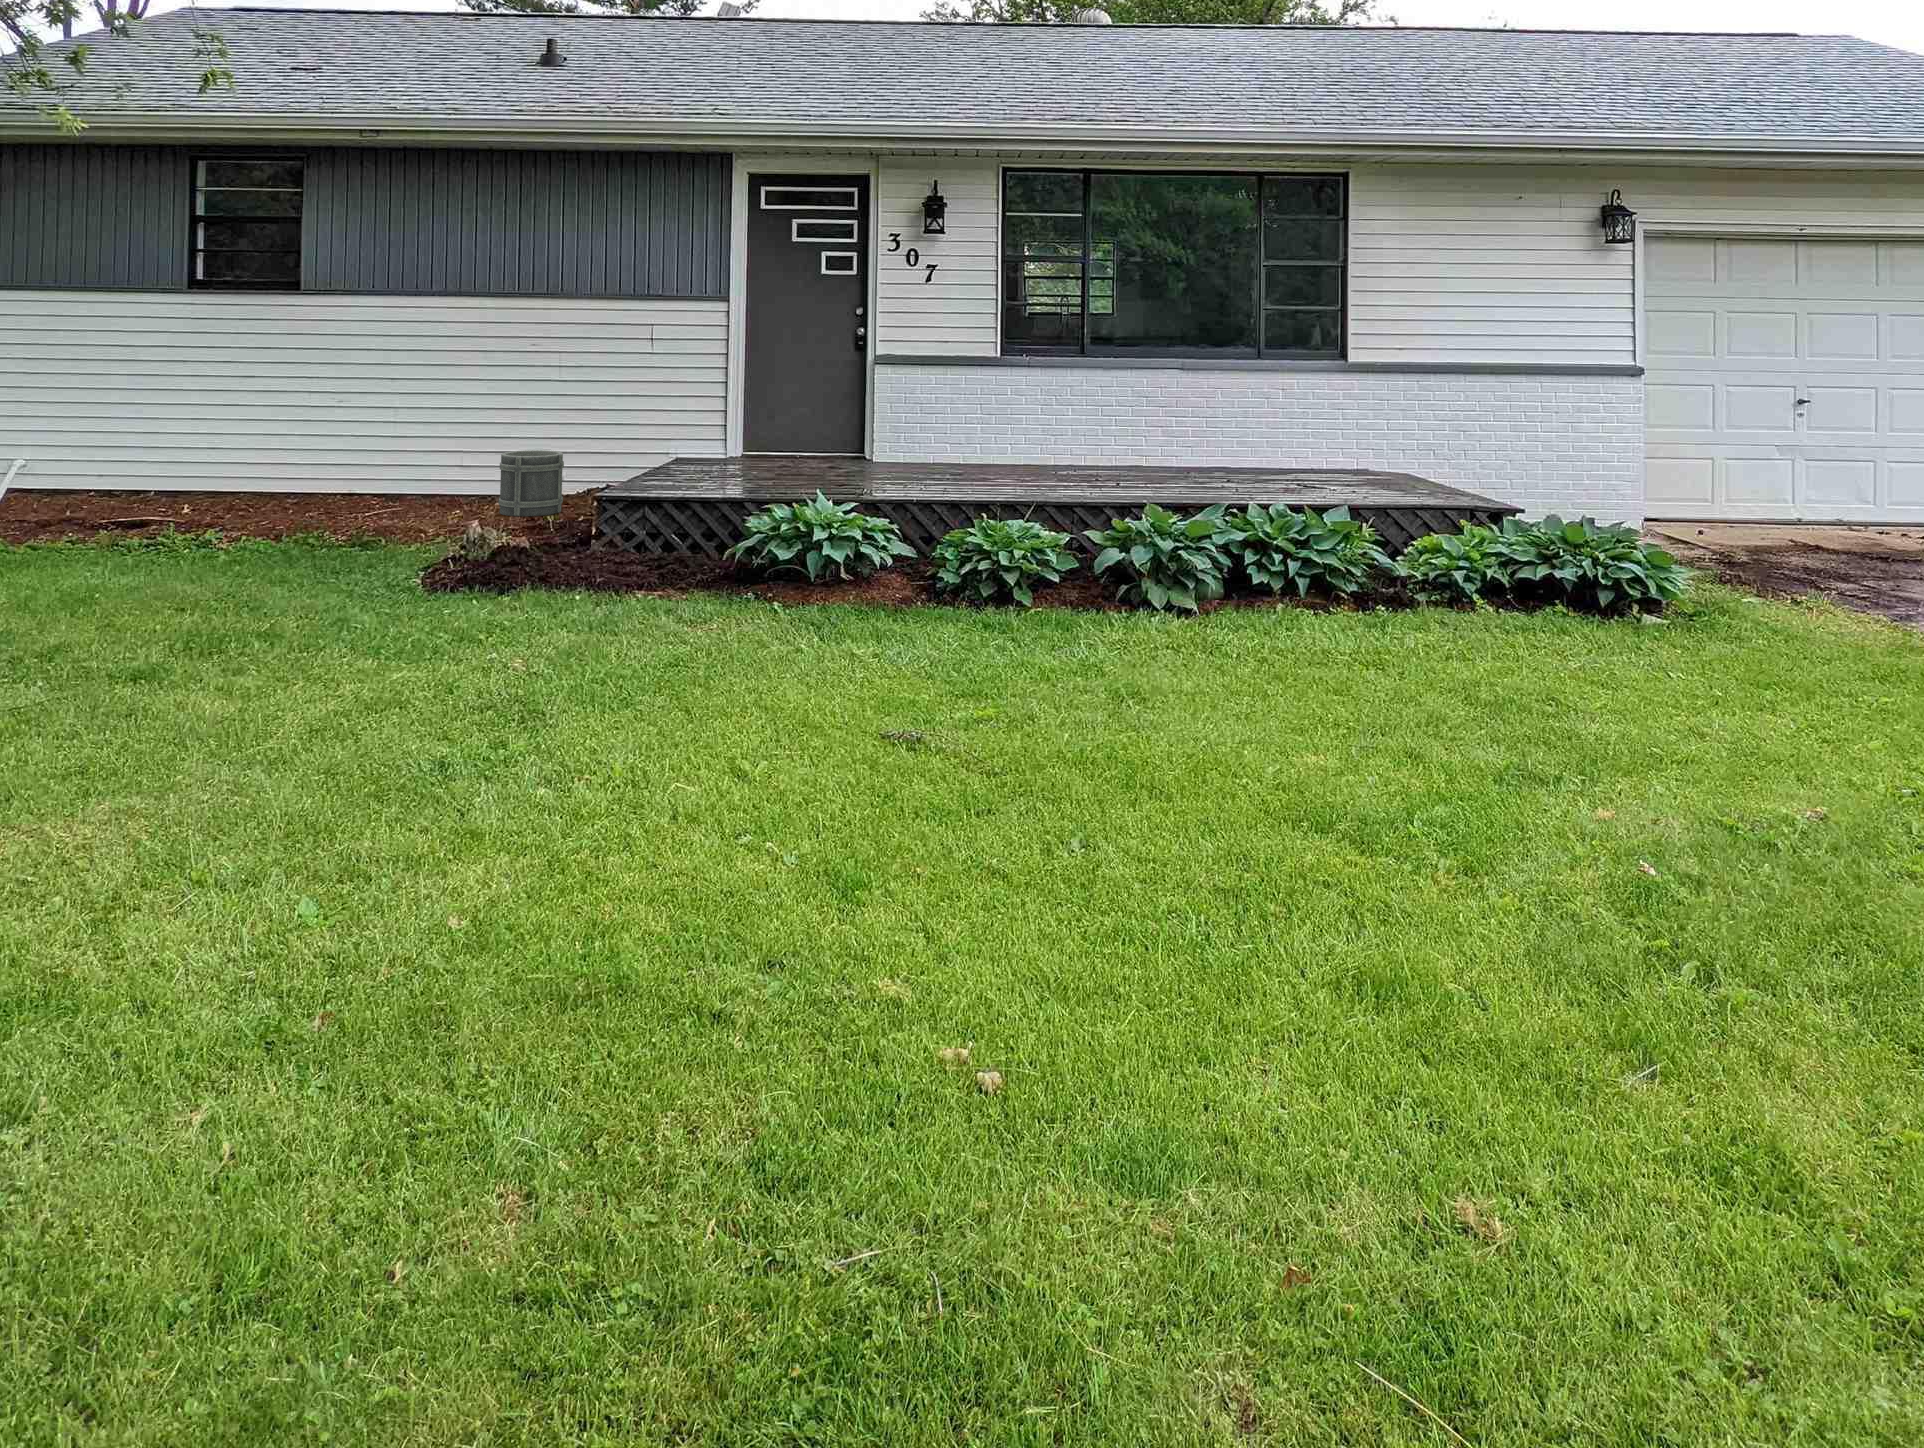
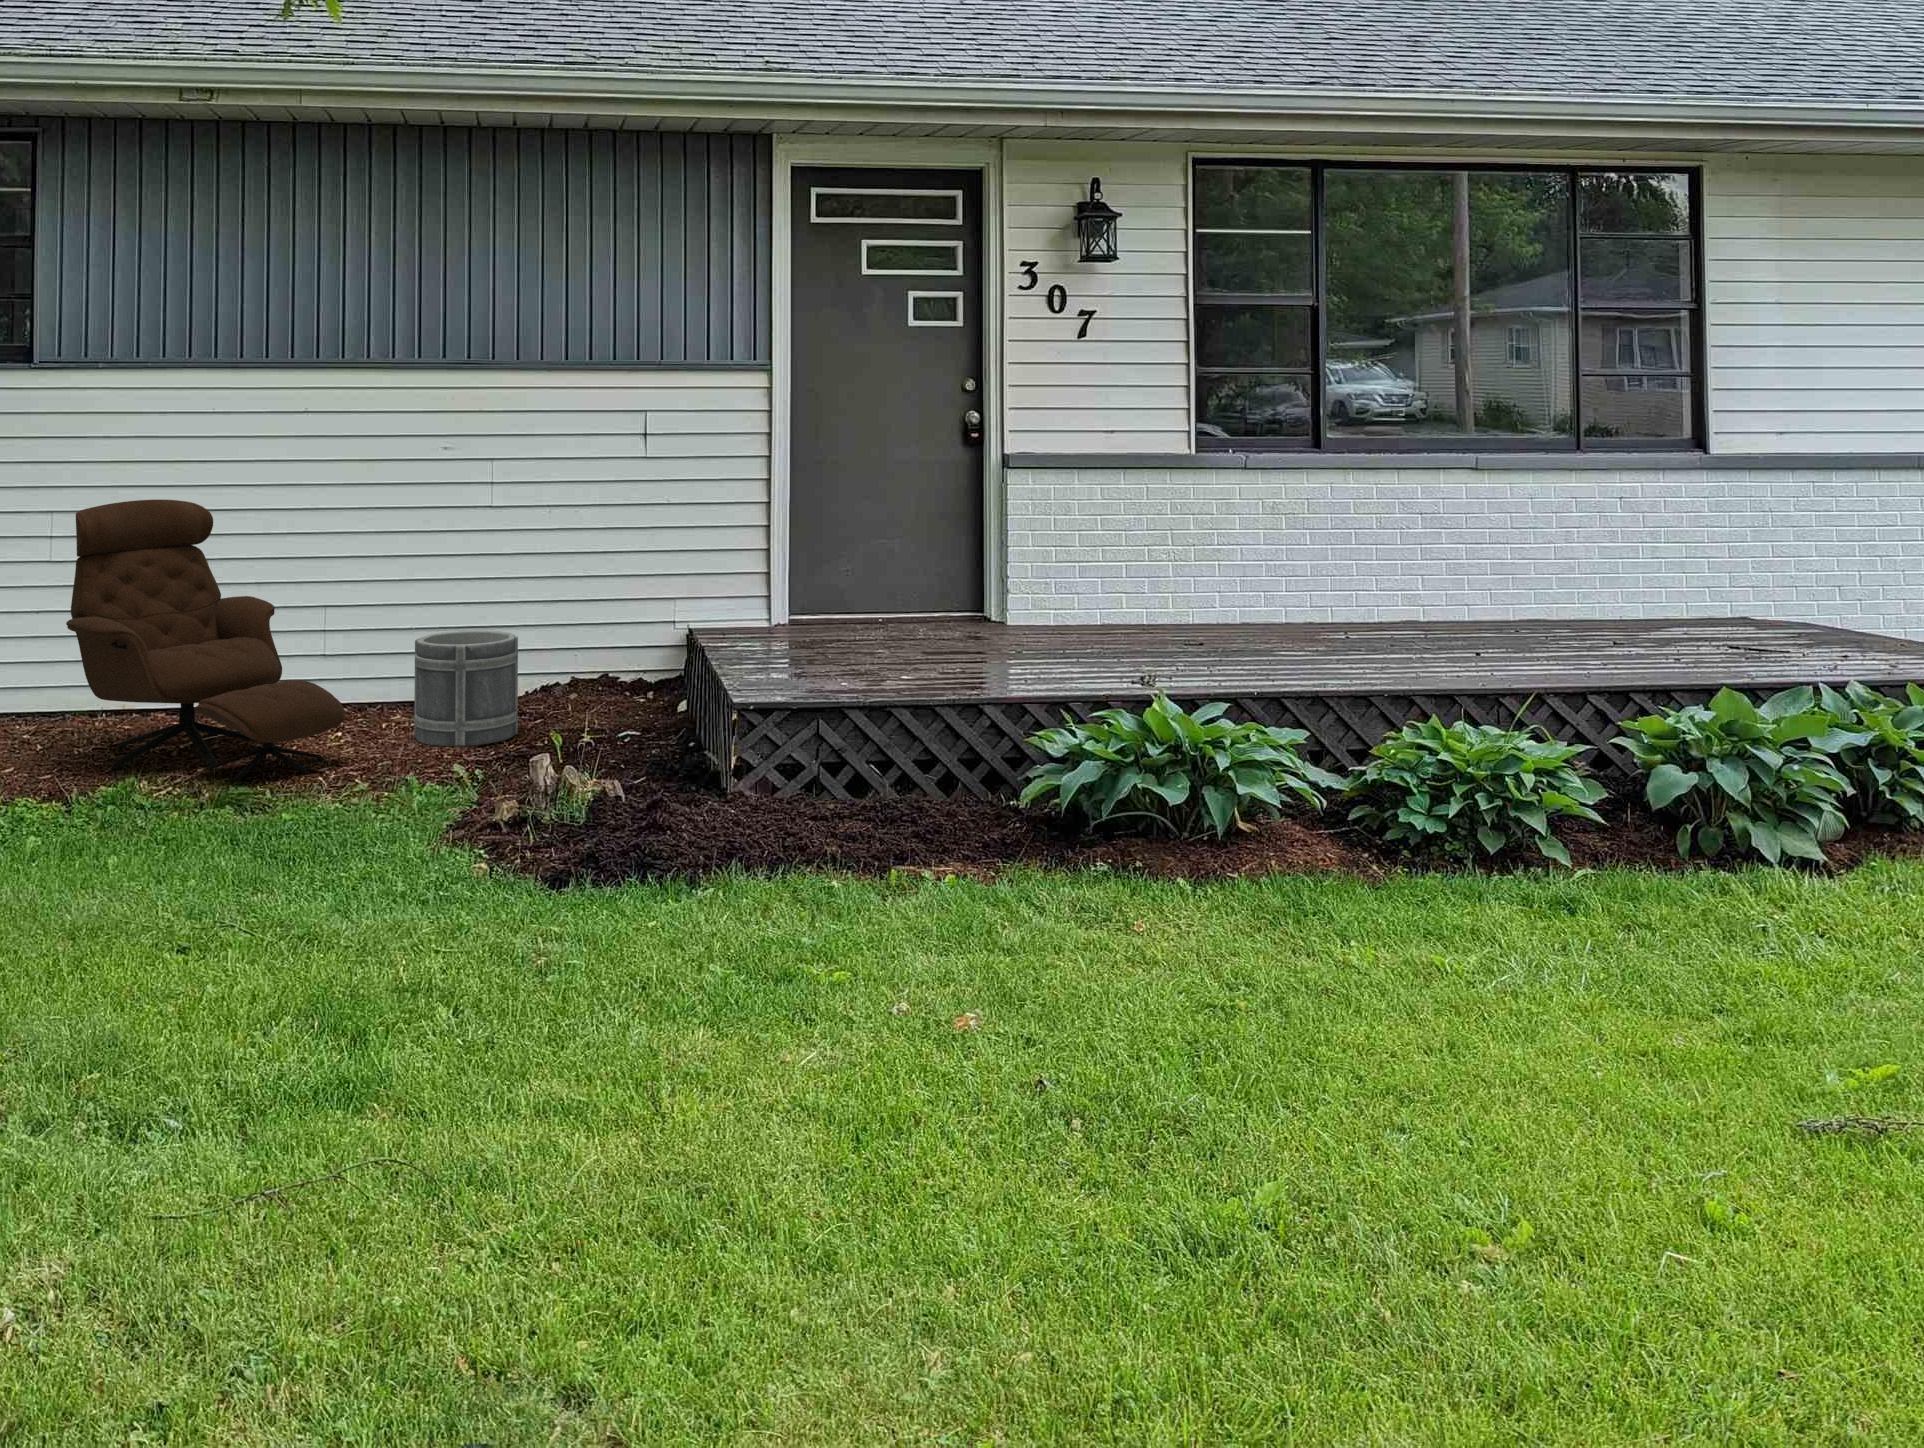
lounge chair: none [301,364,442,525] -> present [66,500,345,782]

